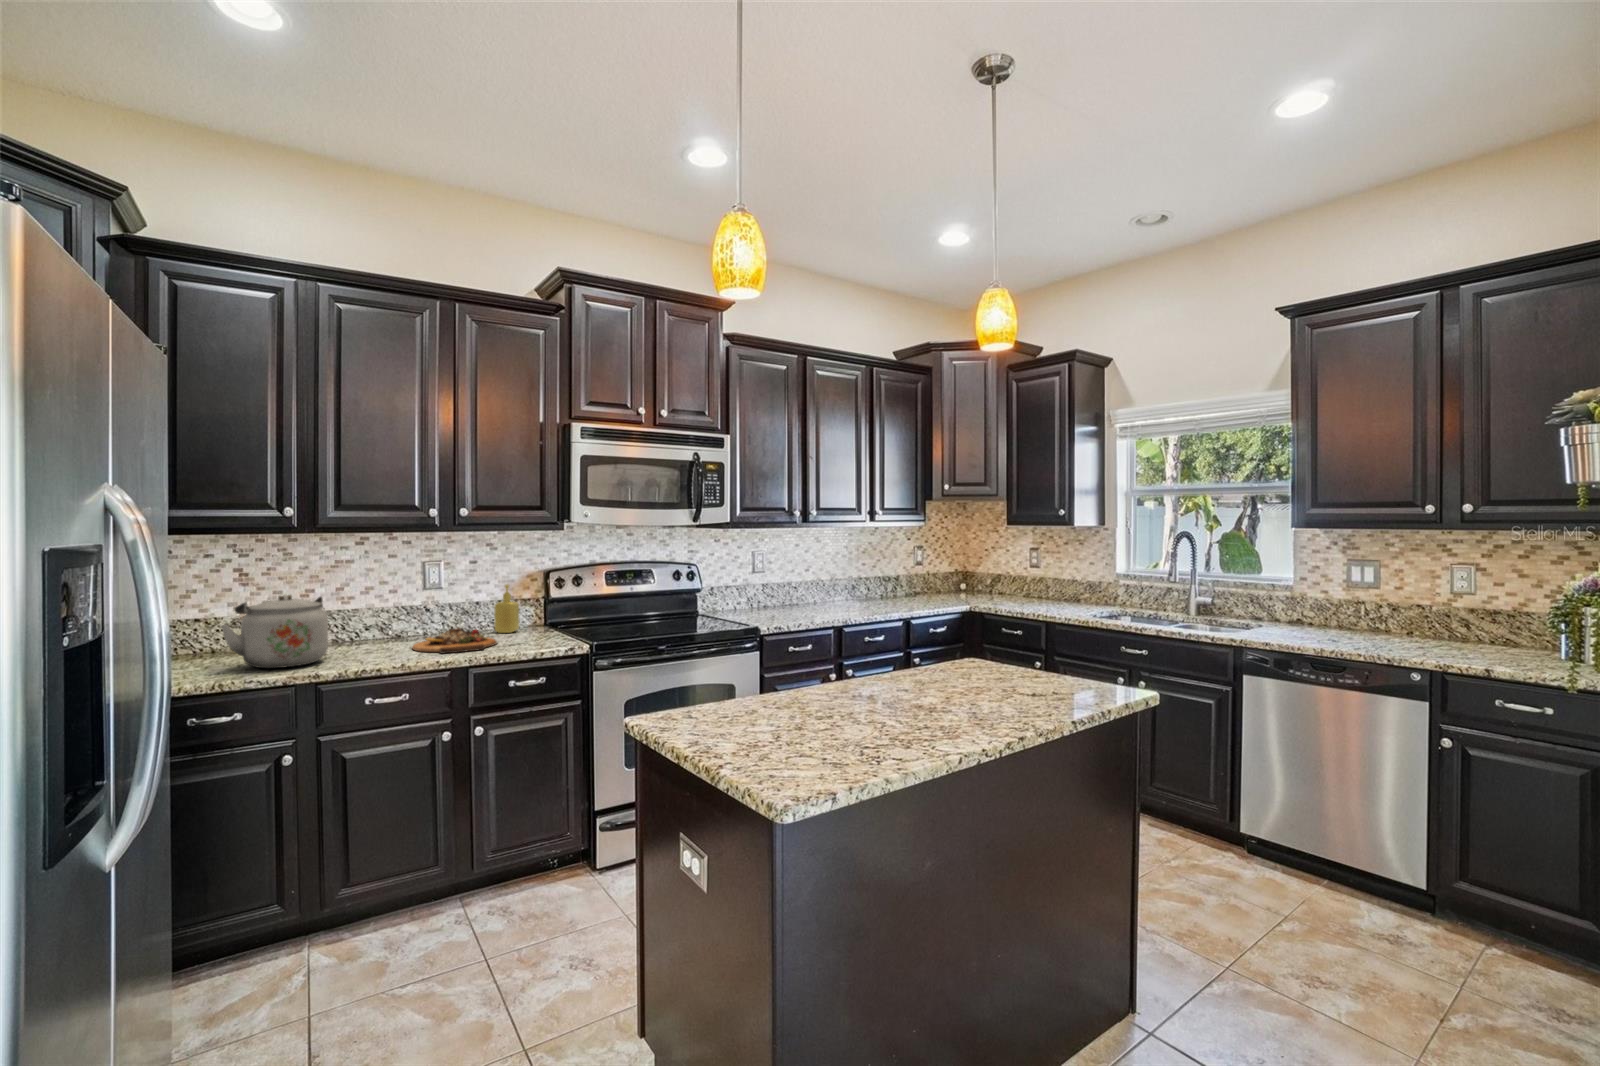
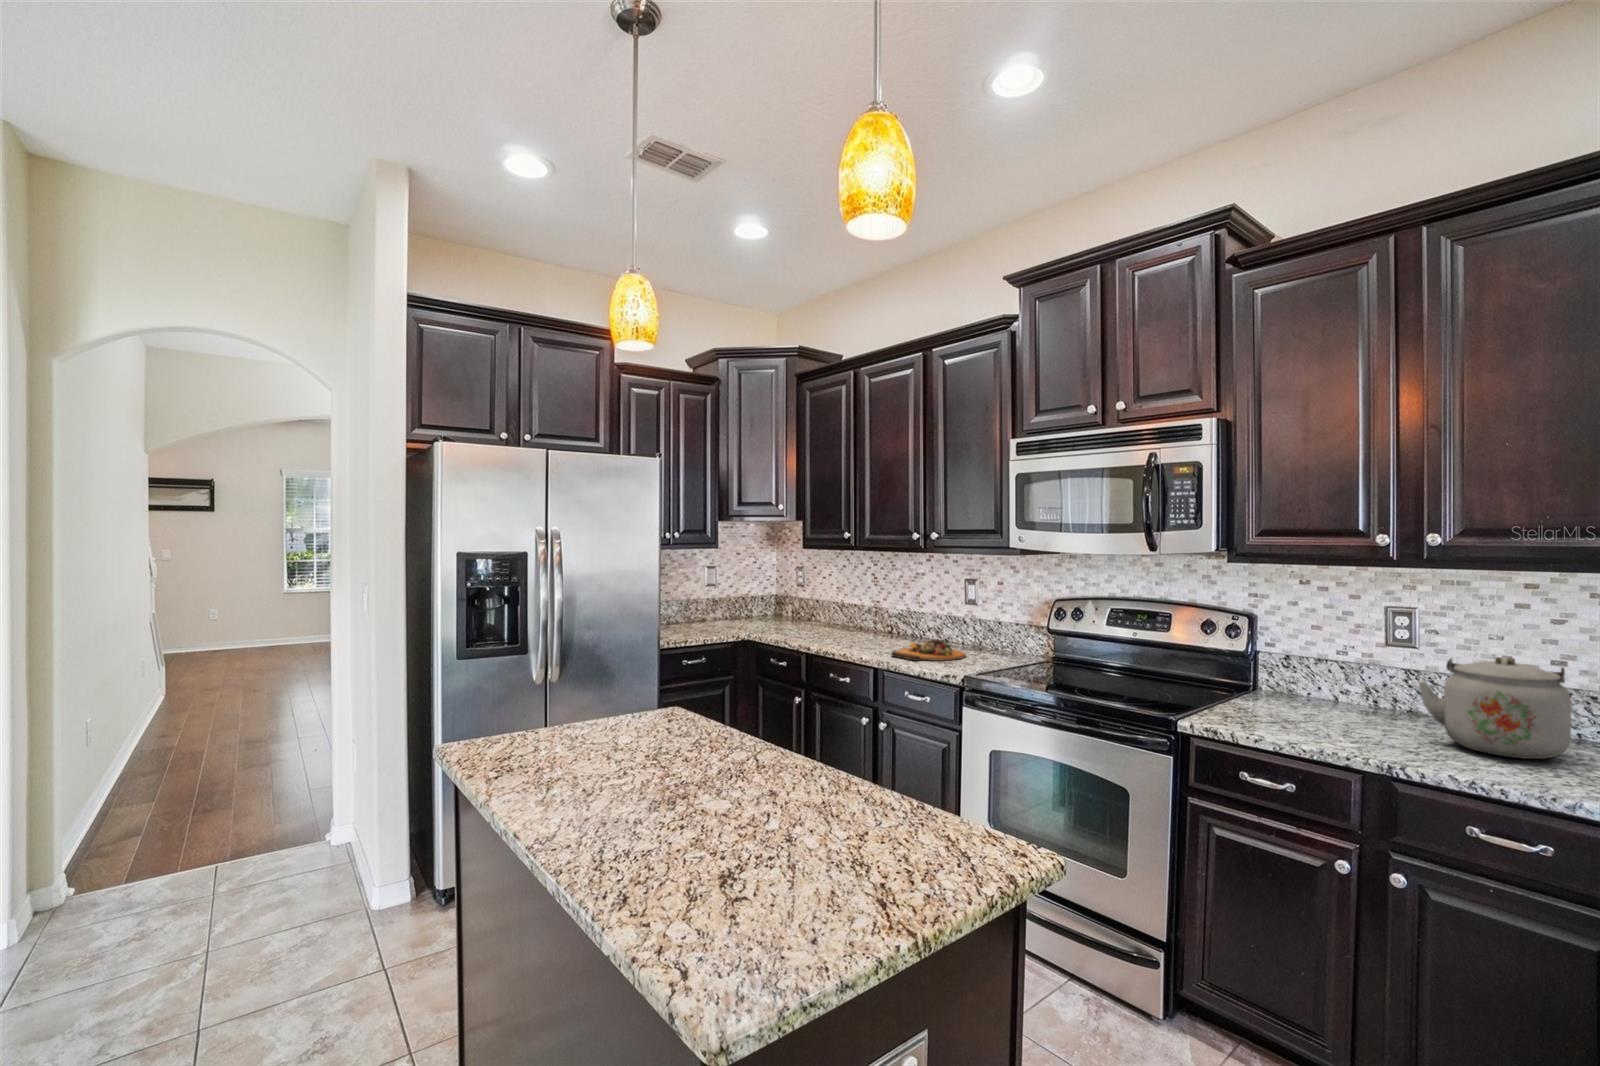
soap dispenser: present [494,584,519,633] -> none [1003,608,1022,658]
kettle: present [222,595,328,668] -> present [1418,656,1572,759]

